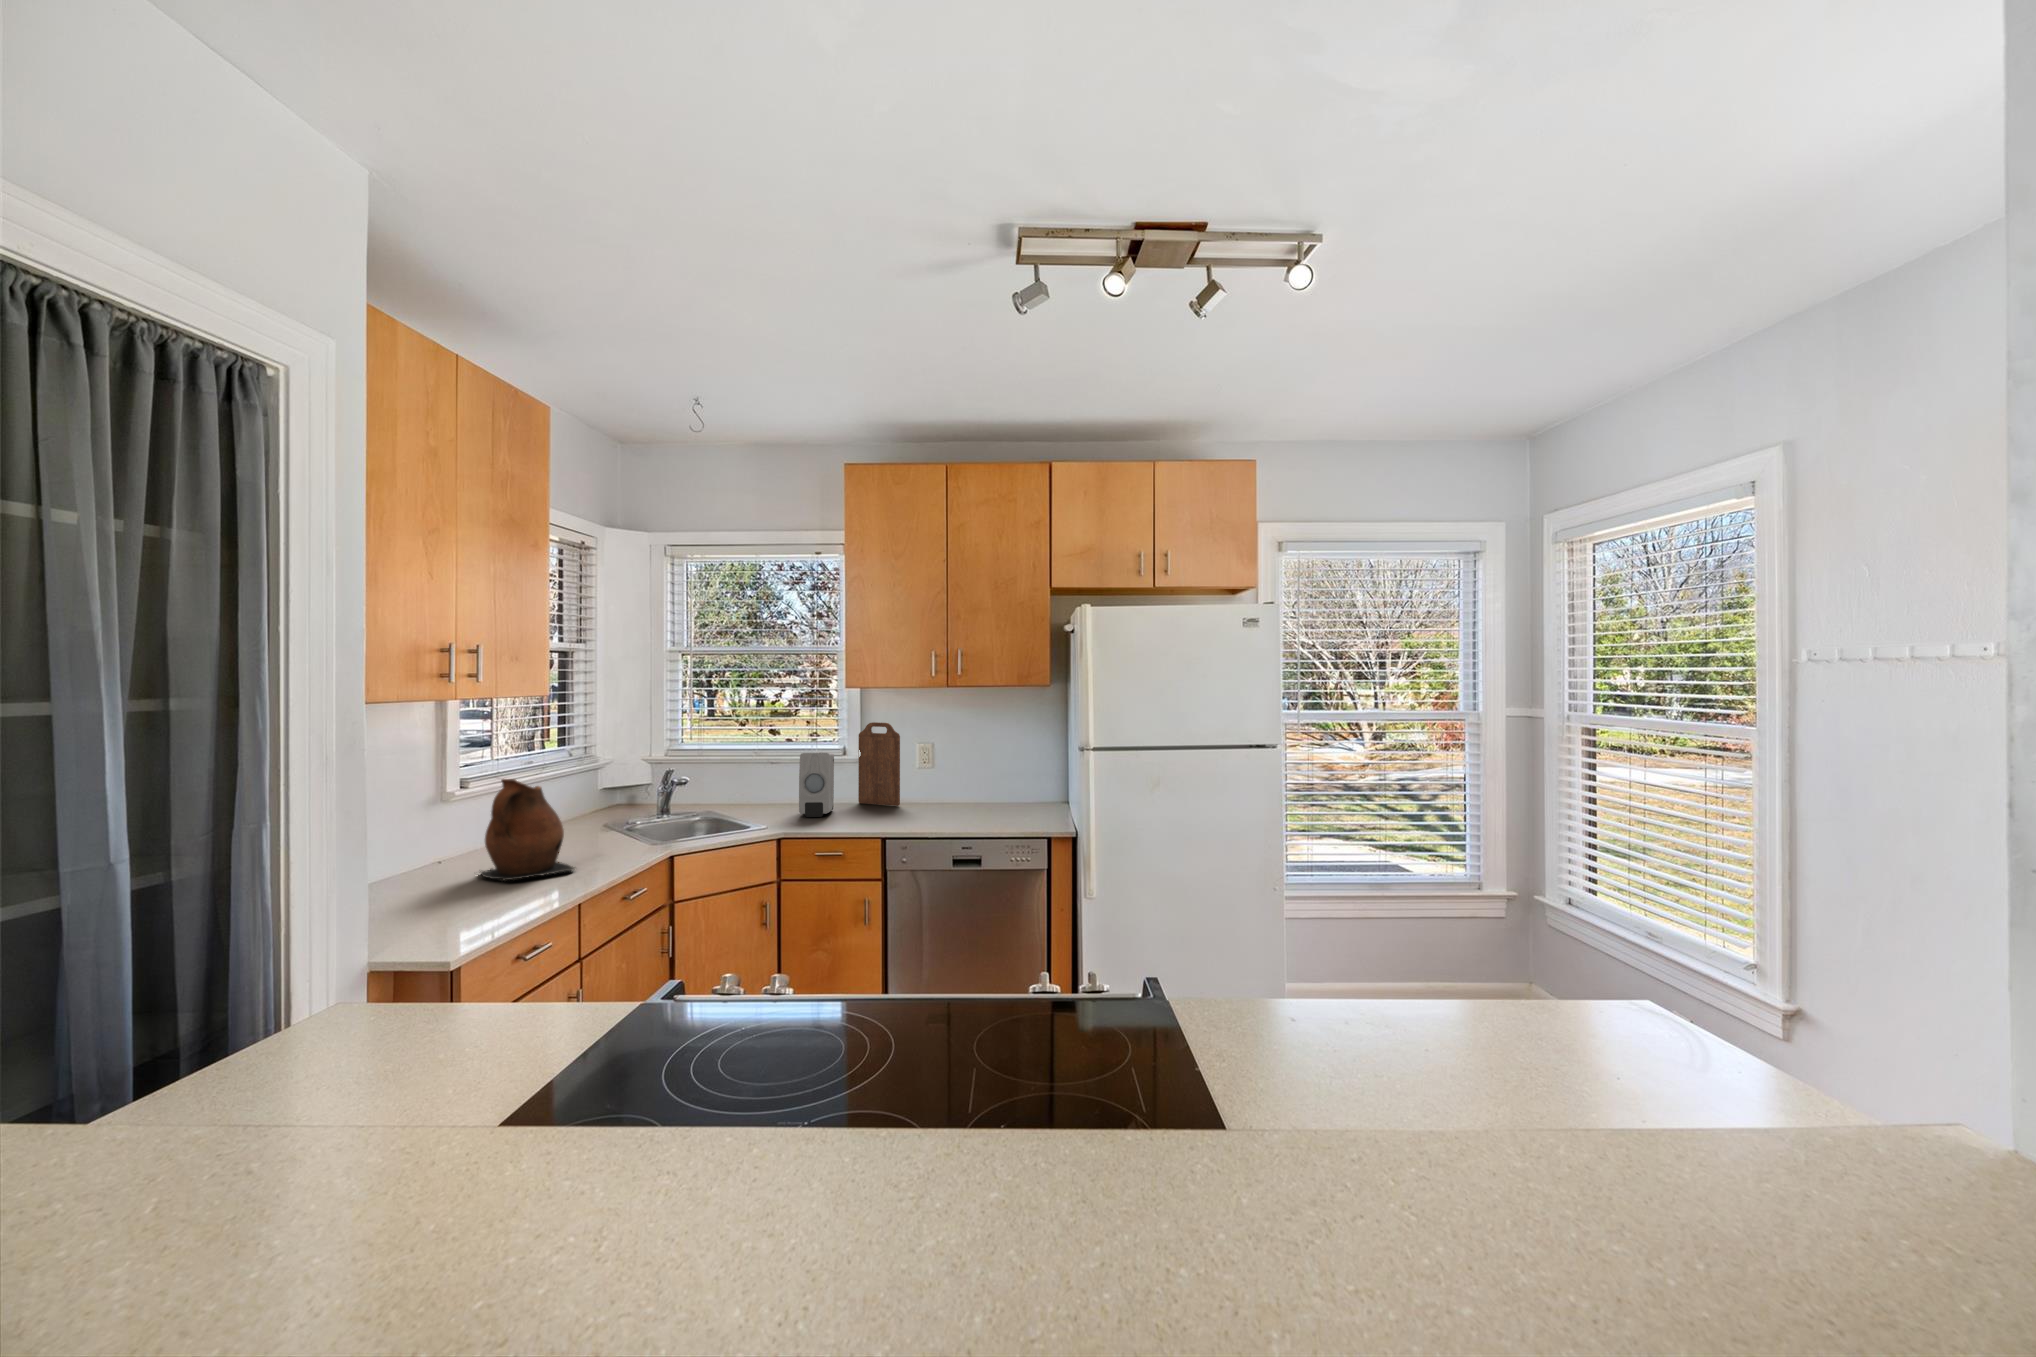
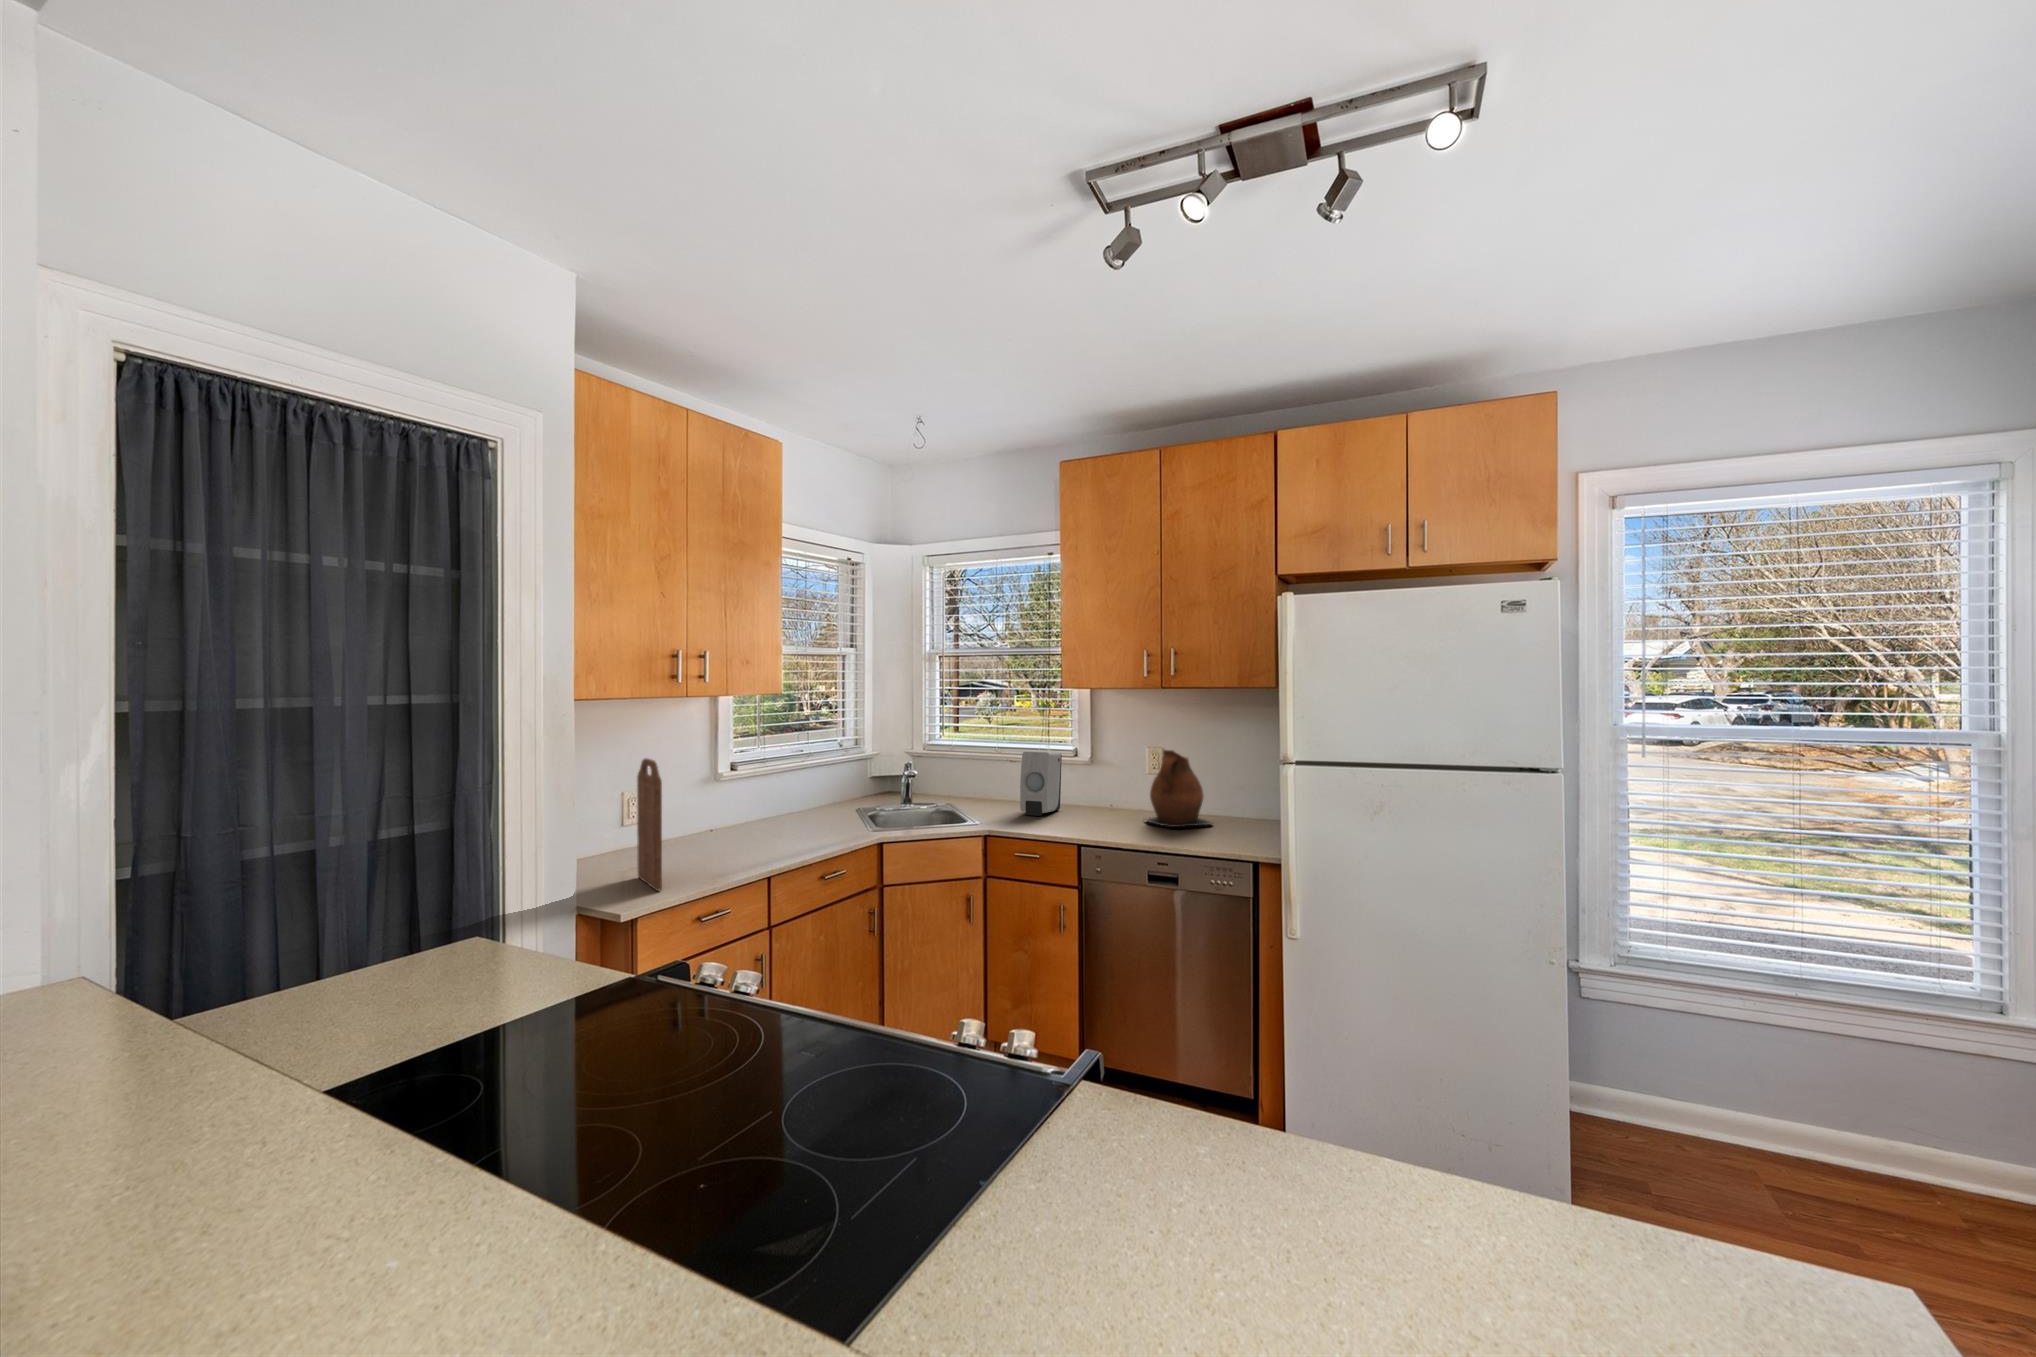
cutting board: present [858,722,900,806] -> present [637,758,662,891]
ceramic pitcher: present [480,779,575,881] -> present [1147,750,1212,827]

